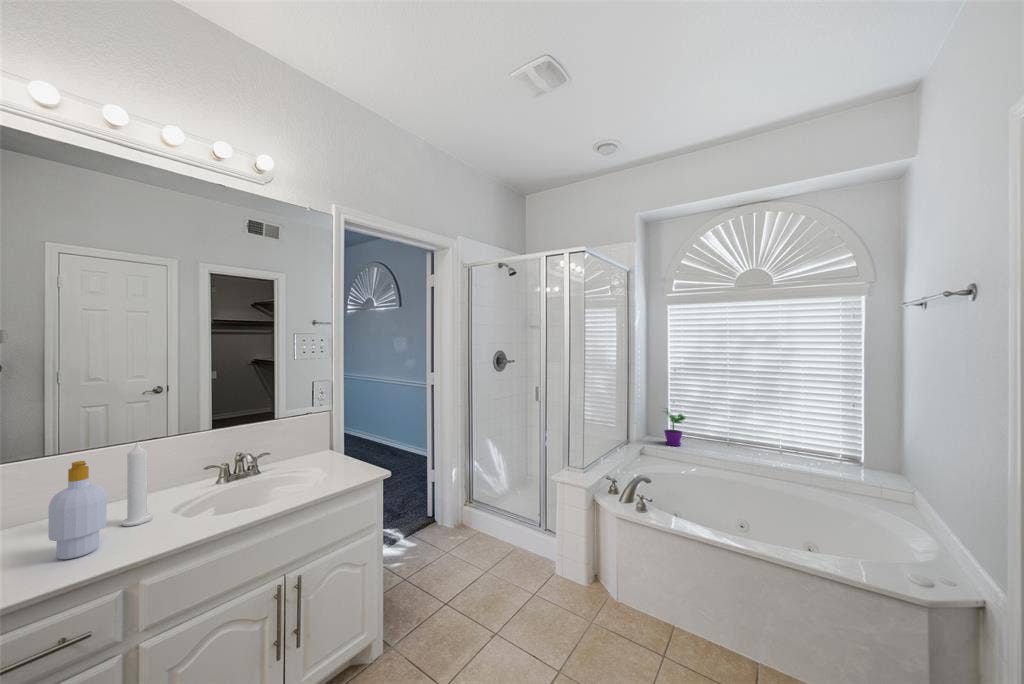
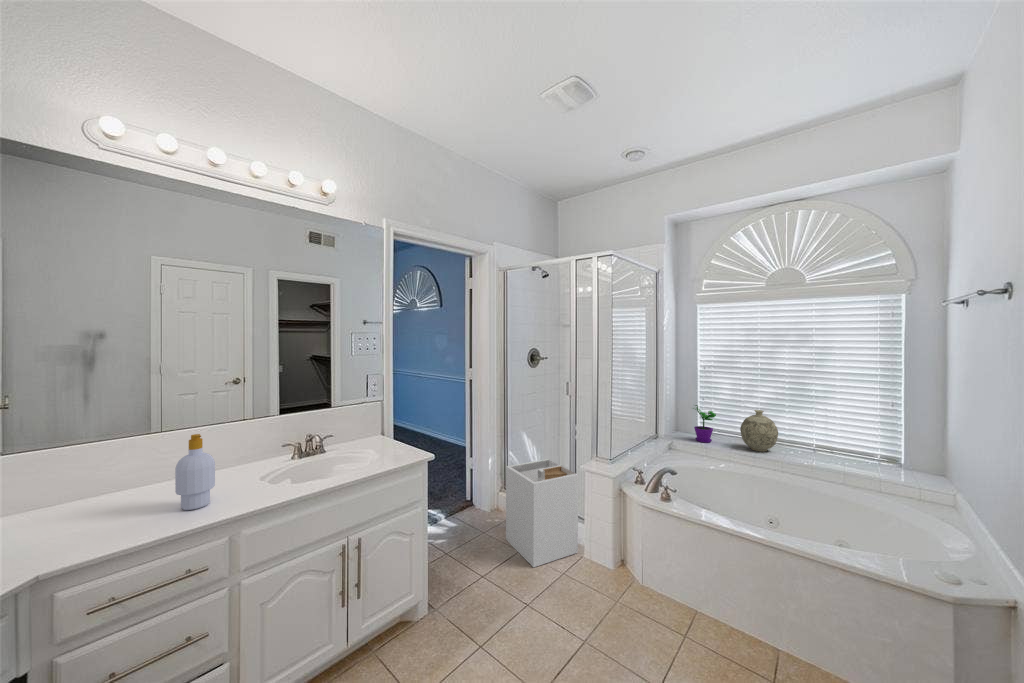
decorative vase: none [710,412,746,454] -> present [740,410,778,452]
candle: present [121,442,153,526] -> none [223,421,246,489]
laundry hamper: none [471,469,549,589] -> present [506,459,578,567]

